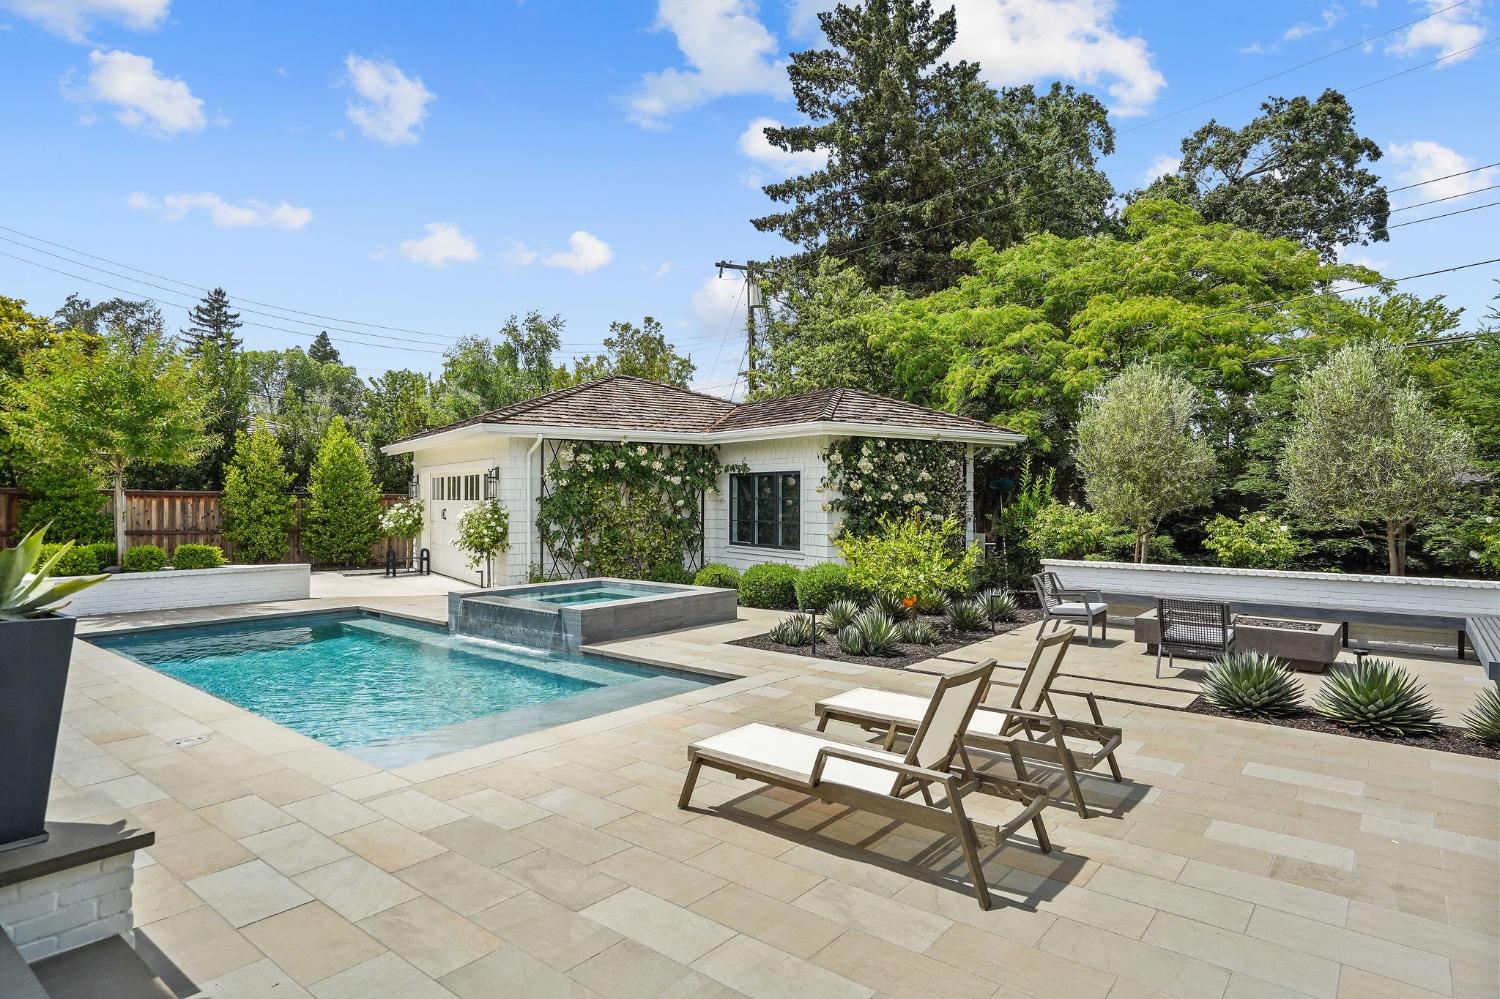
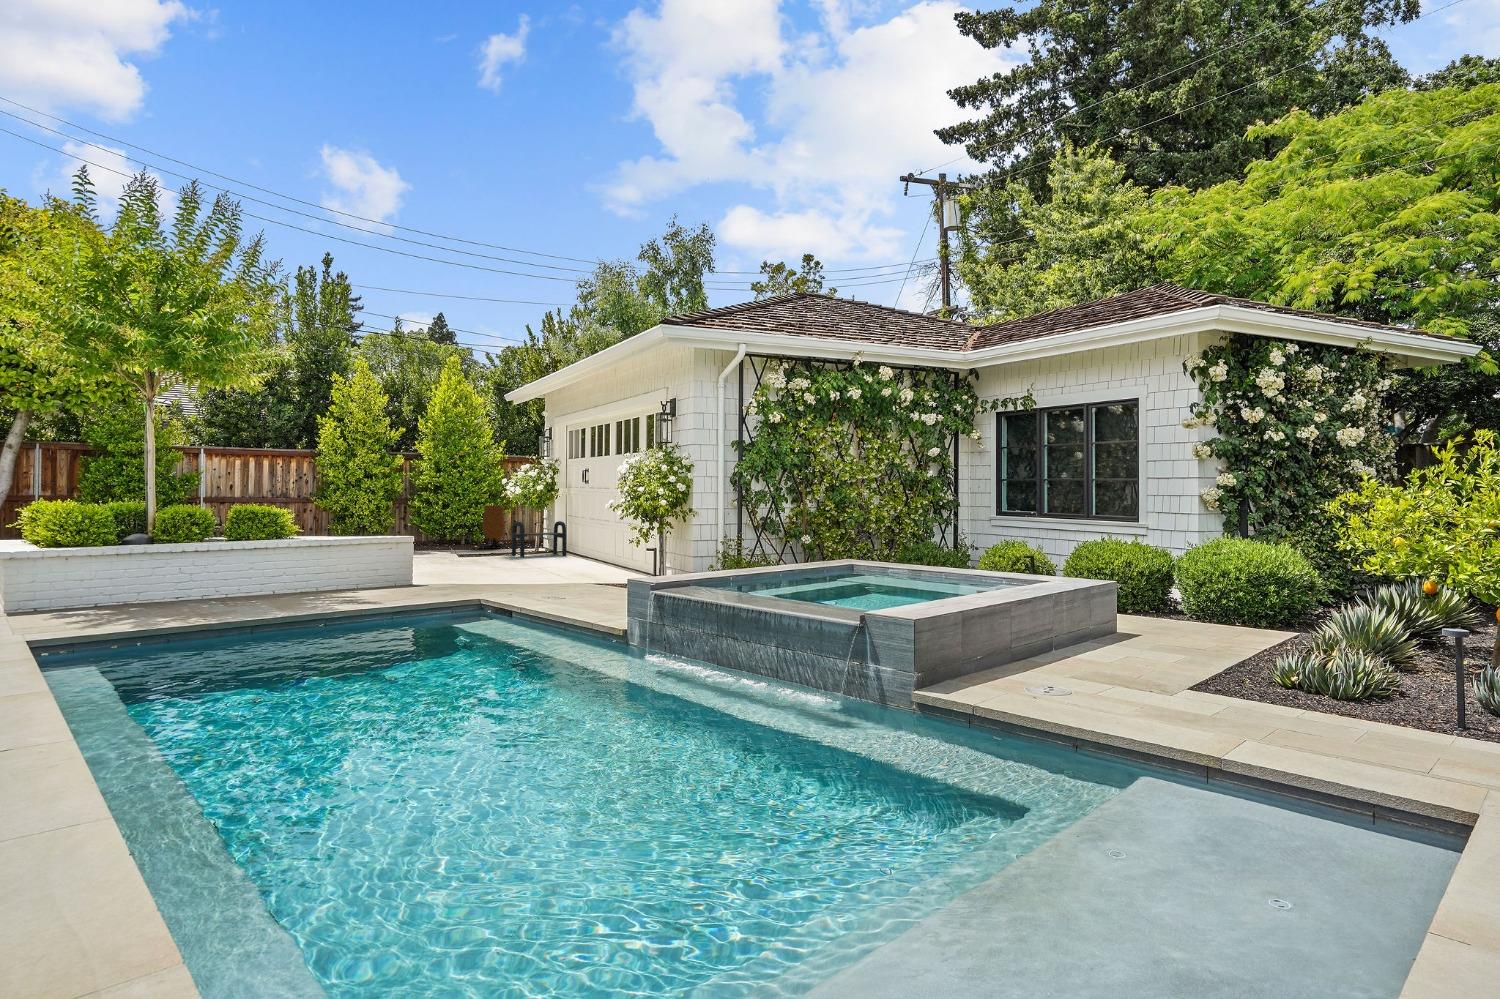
lounge chair: none [360,536,384,570] -> present [480,505,508,549]

